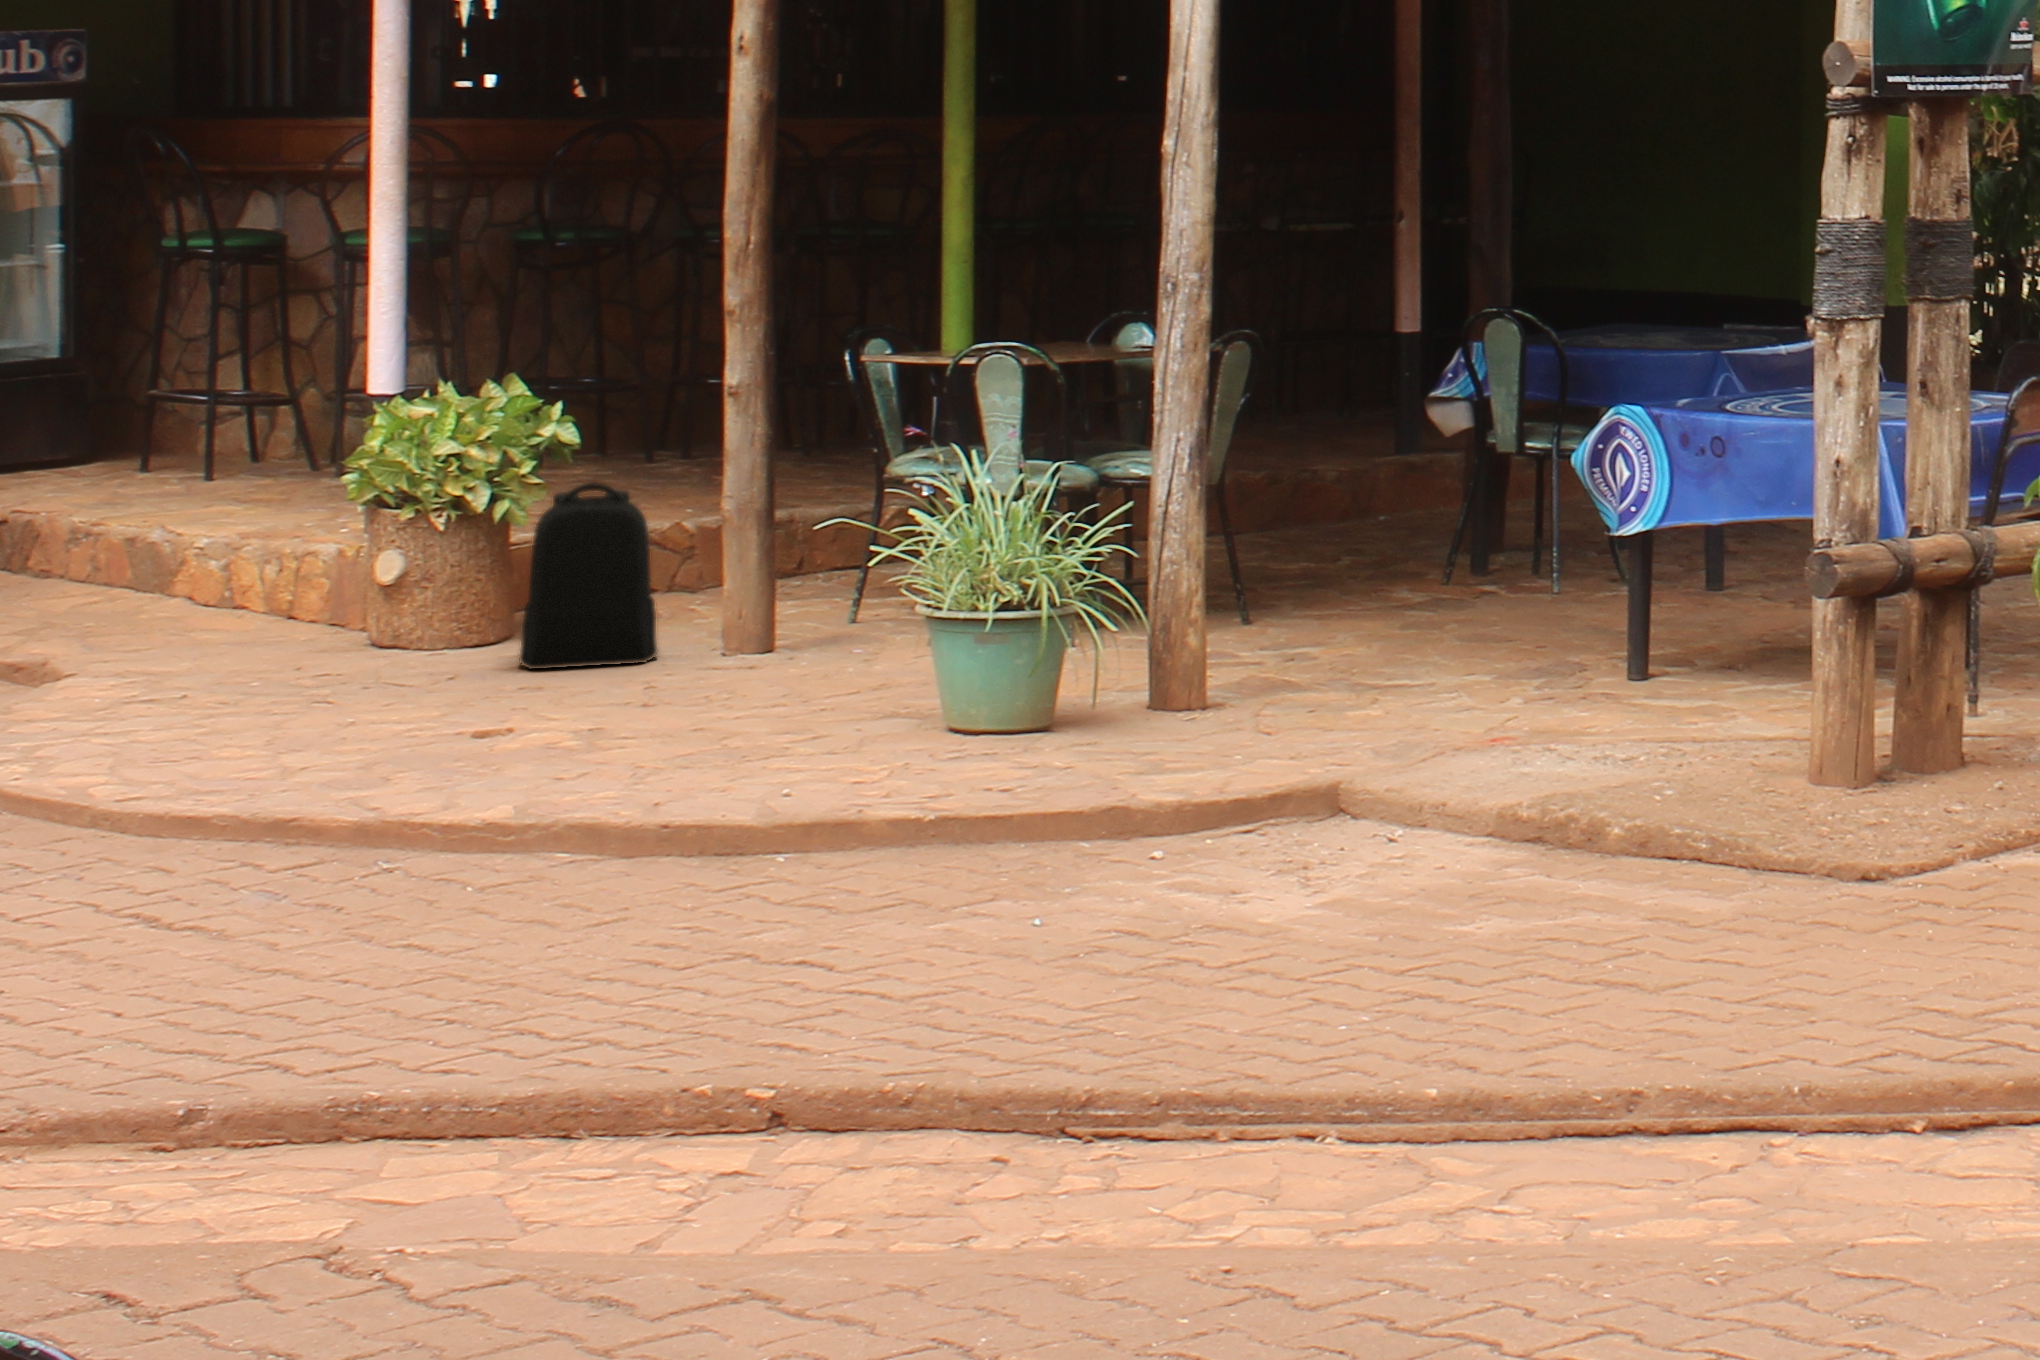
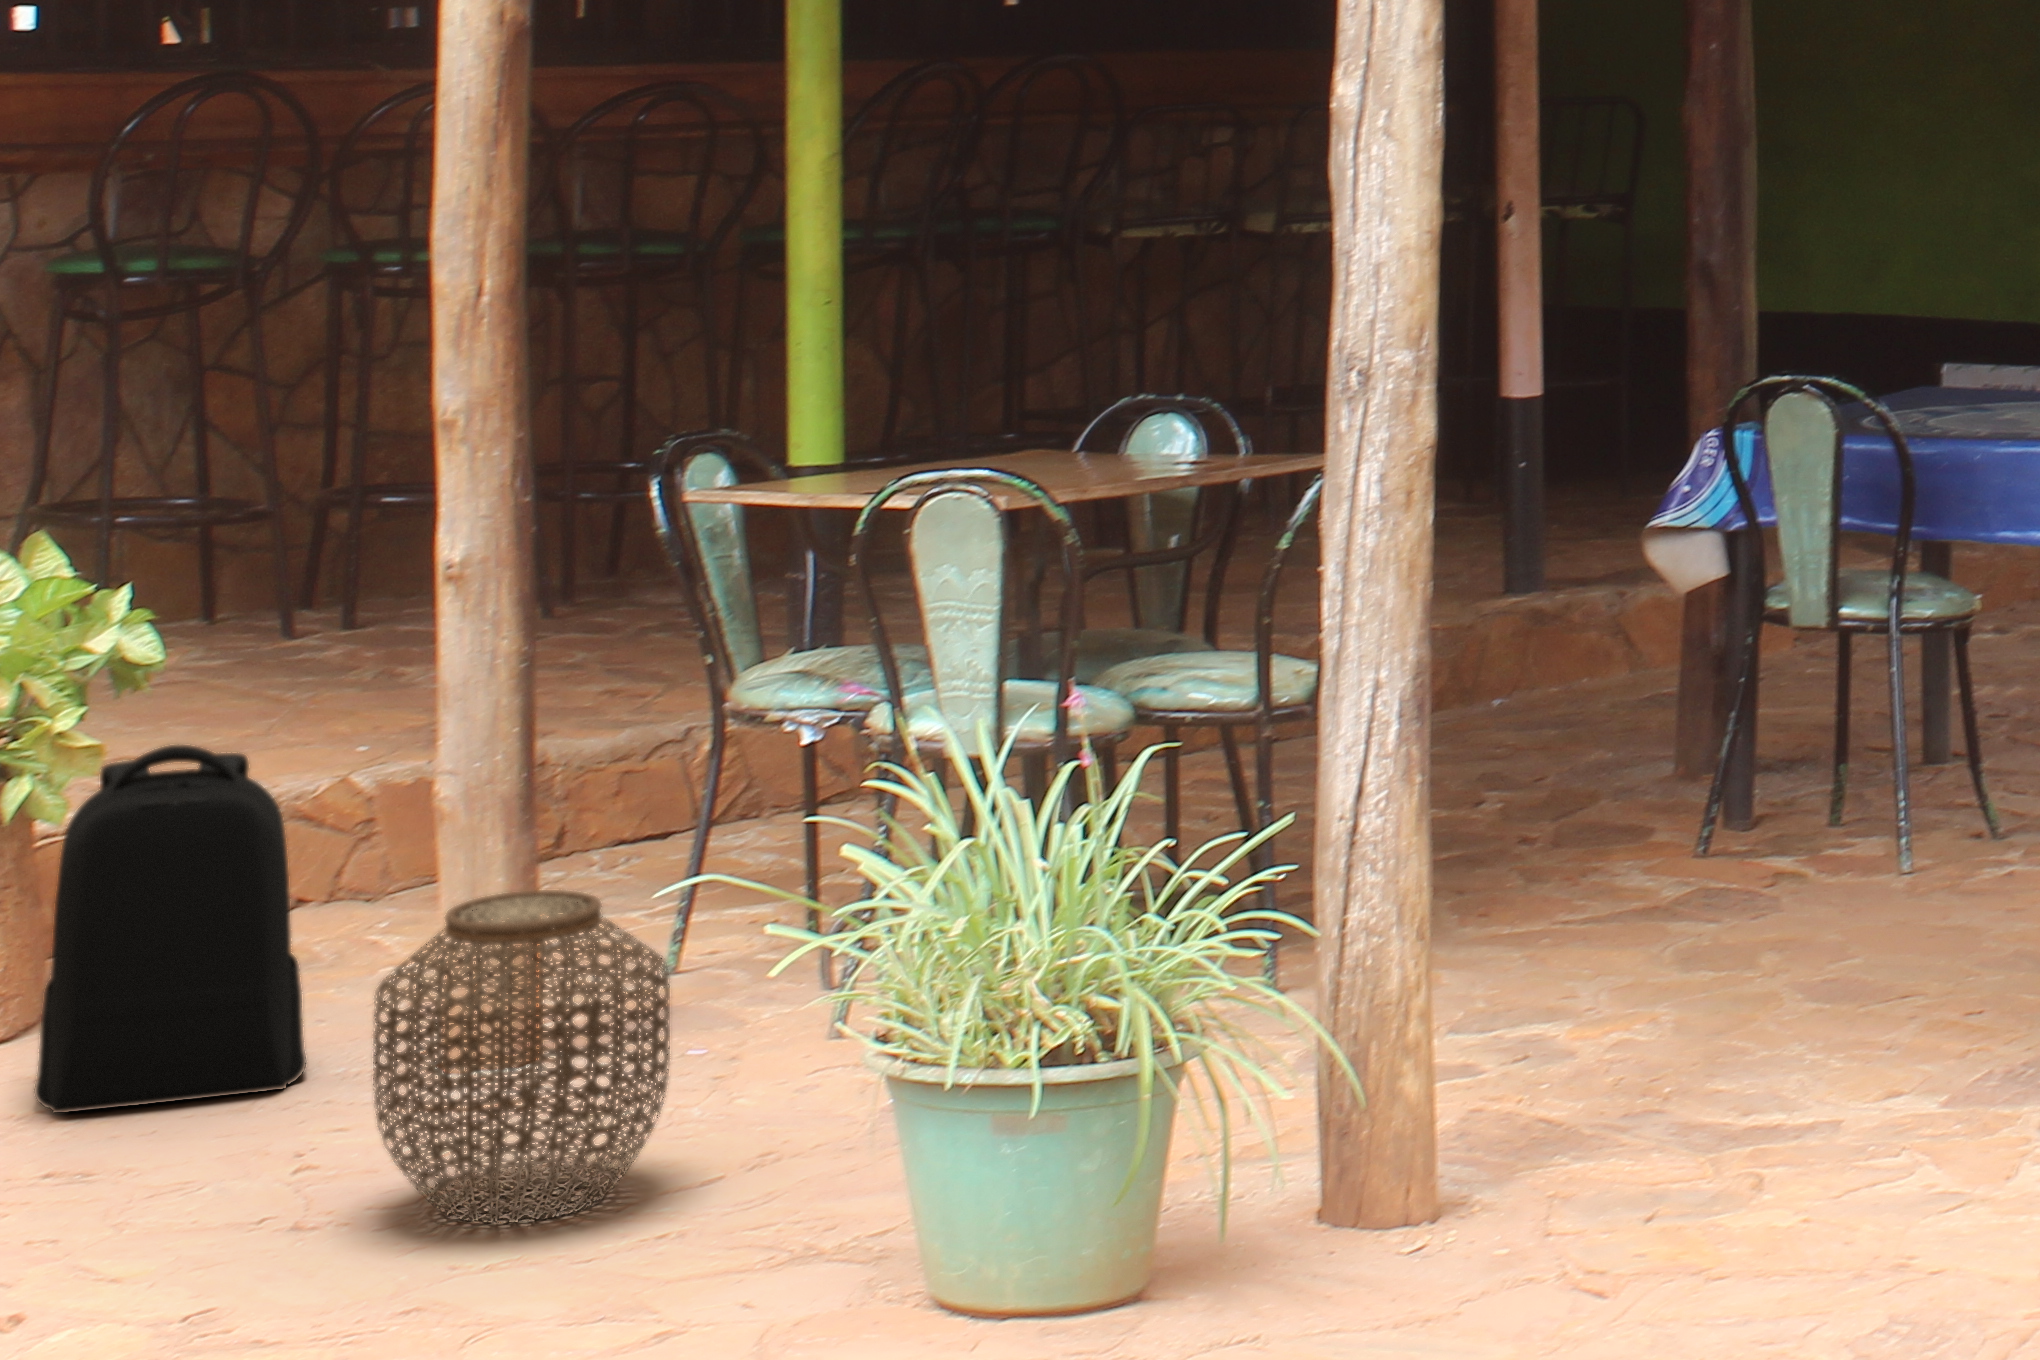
woven basket: none [693,546,840,706] -> present [373,890,670,1223]

